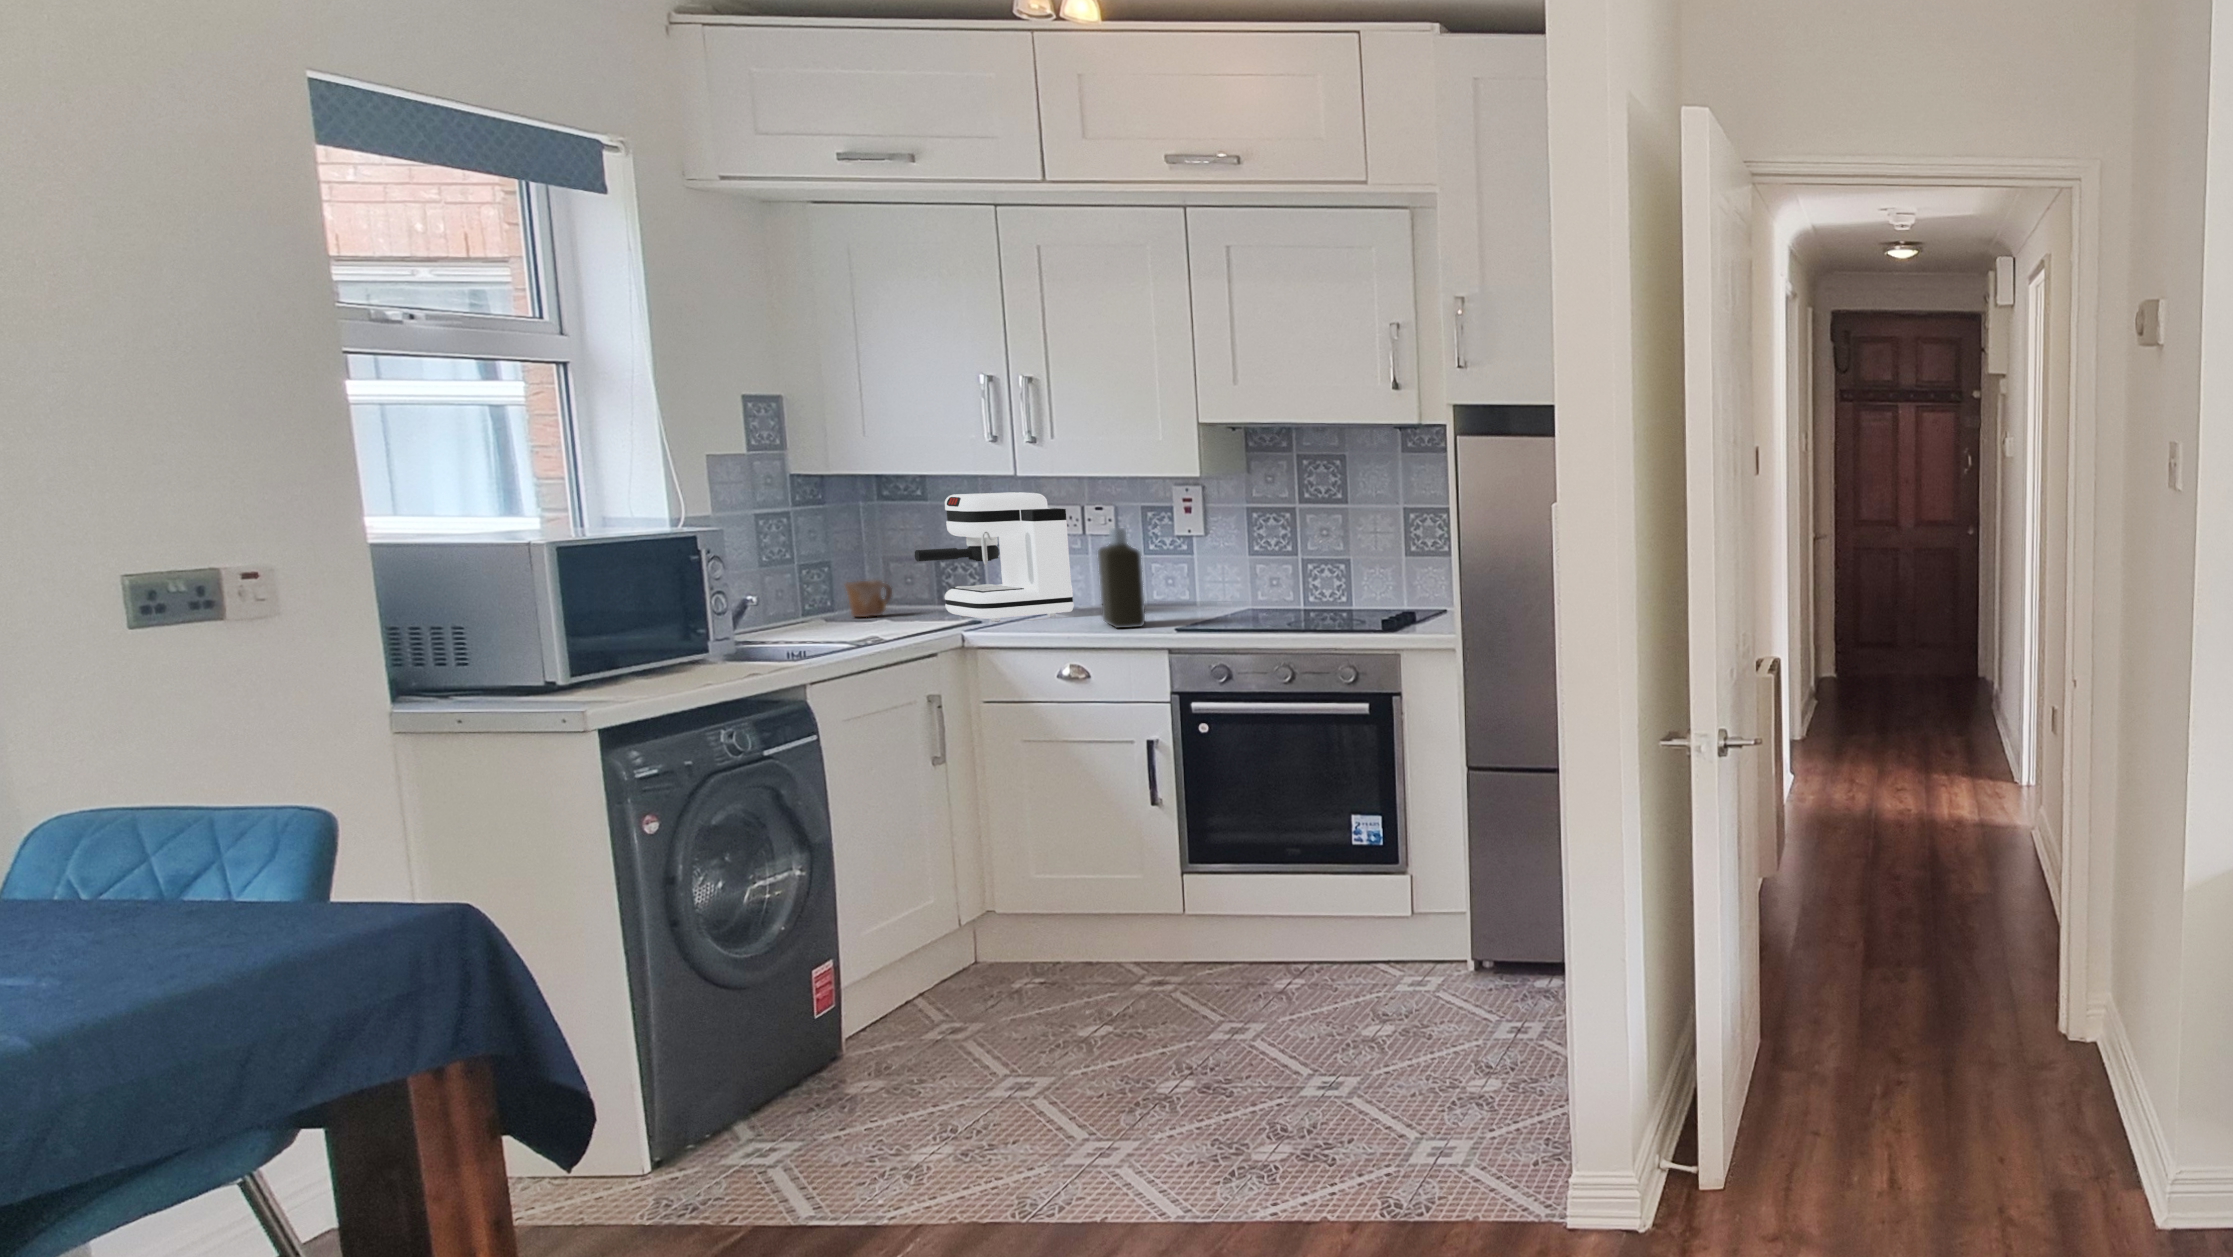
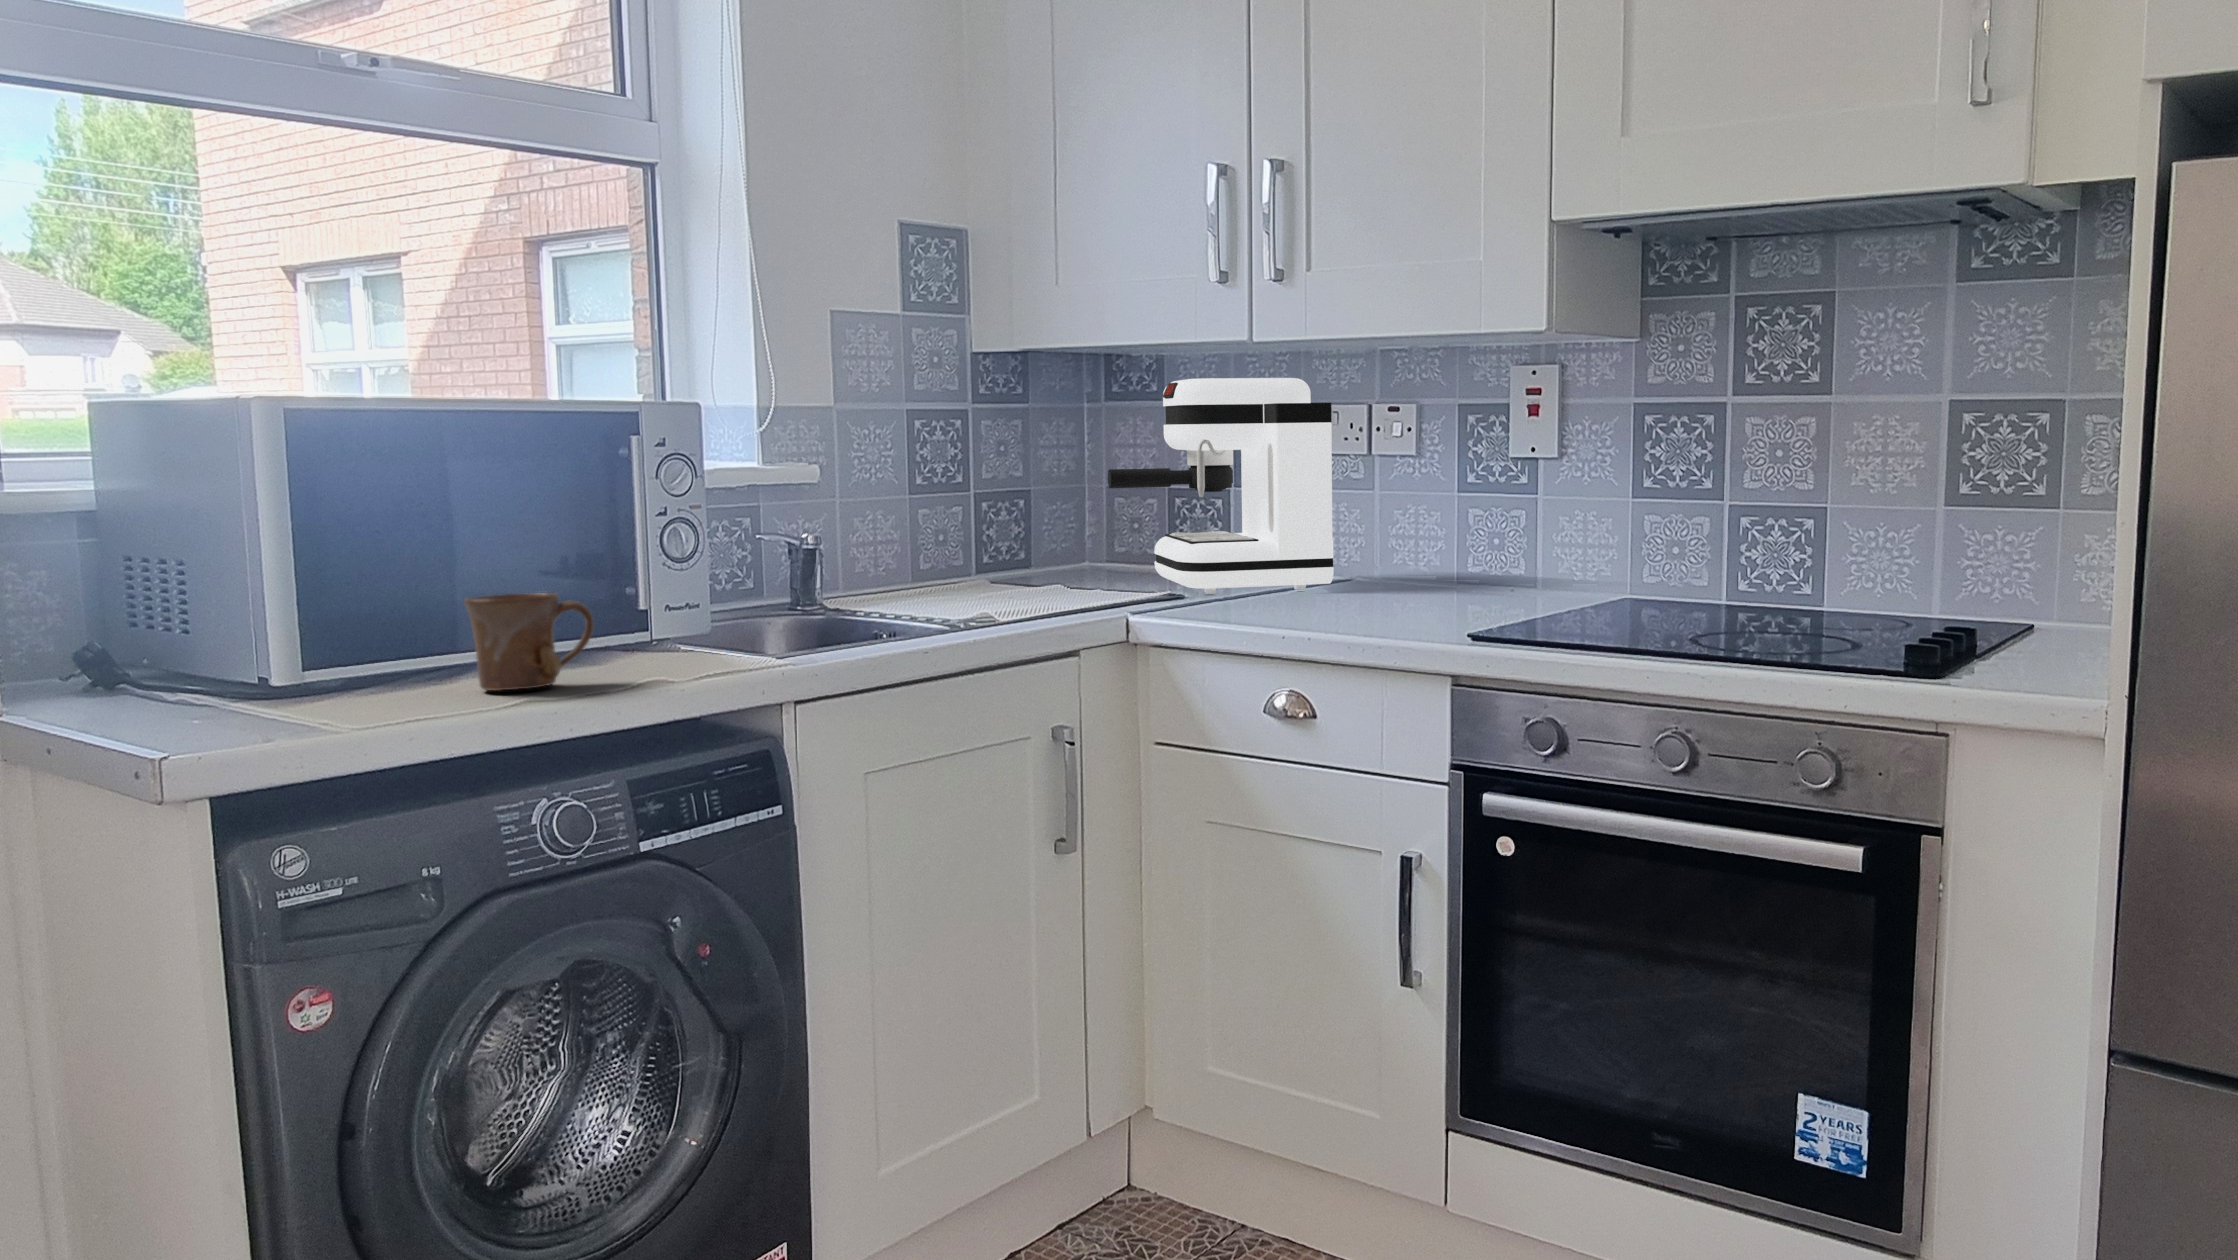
bottle: present [1098,528,1145,628] -> none [1360,429,1423,622]
mug: present [845,580,892,617] -> present [464,593,594,691]

